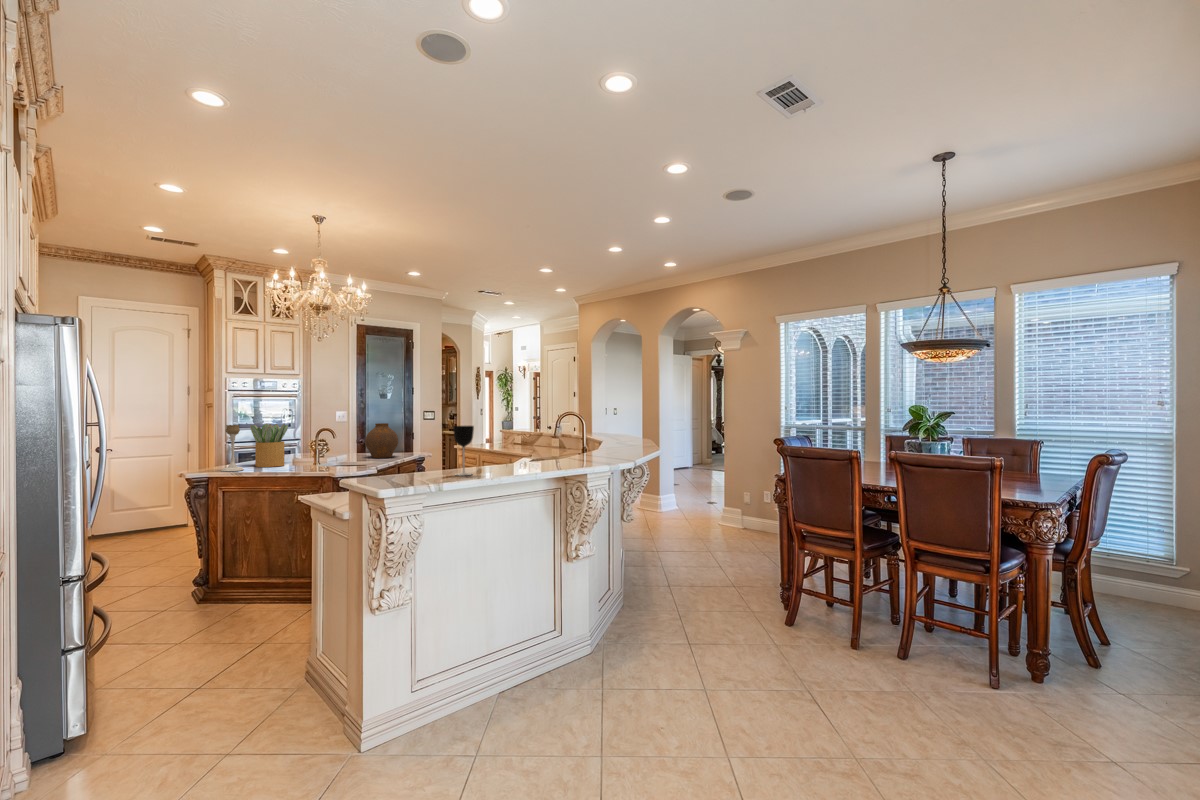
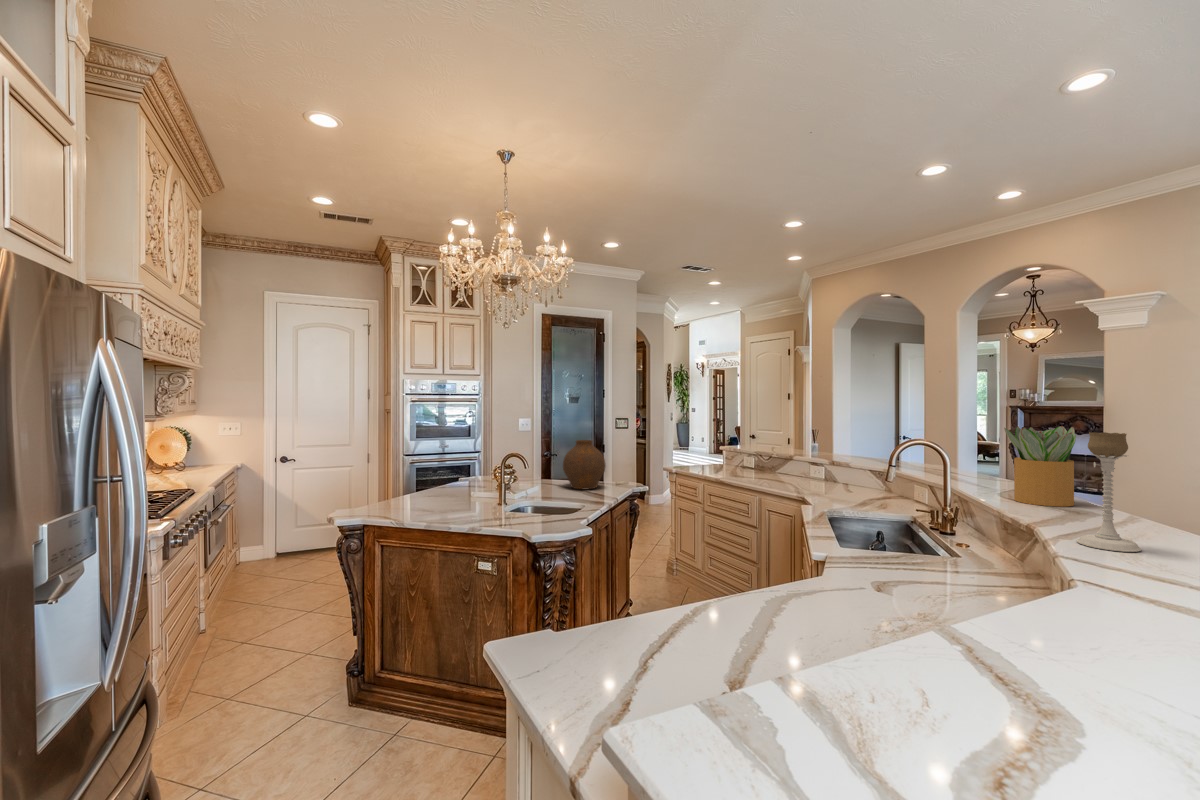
potted plant: present [250,424,288,467] -> present [1004,426,1076,507]
candle holder: present [222,425,244,471] -> present [1077,432,1141,552]
wine glass: present [453,426,474,476] -> none [977,533,1066,737]

